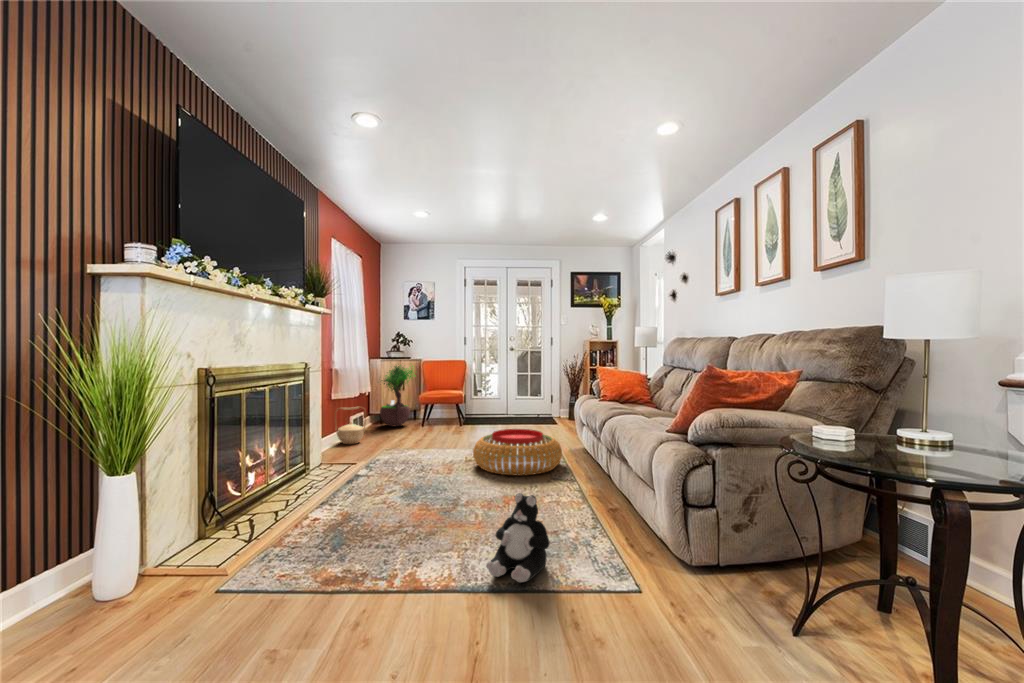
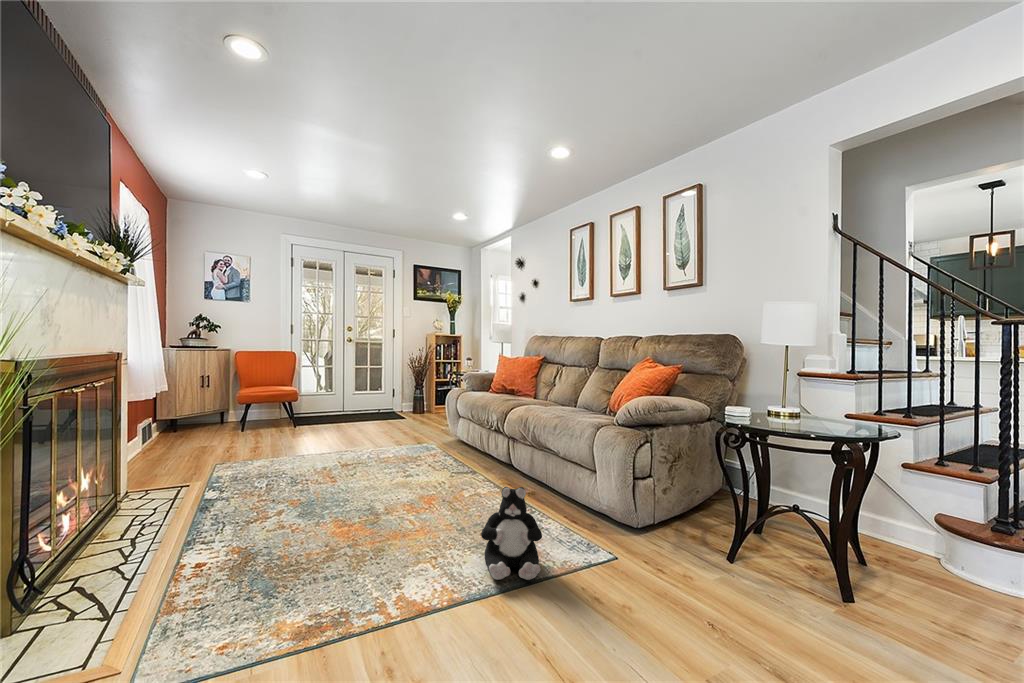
potted tree: present [380,365,413,426] -> none [181,347,239,432]
basket: present [335,407,366,444] -> none [127,408,179,458]
pouf: present [473,429,562,475] -> none [352,424,451,474]

